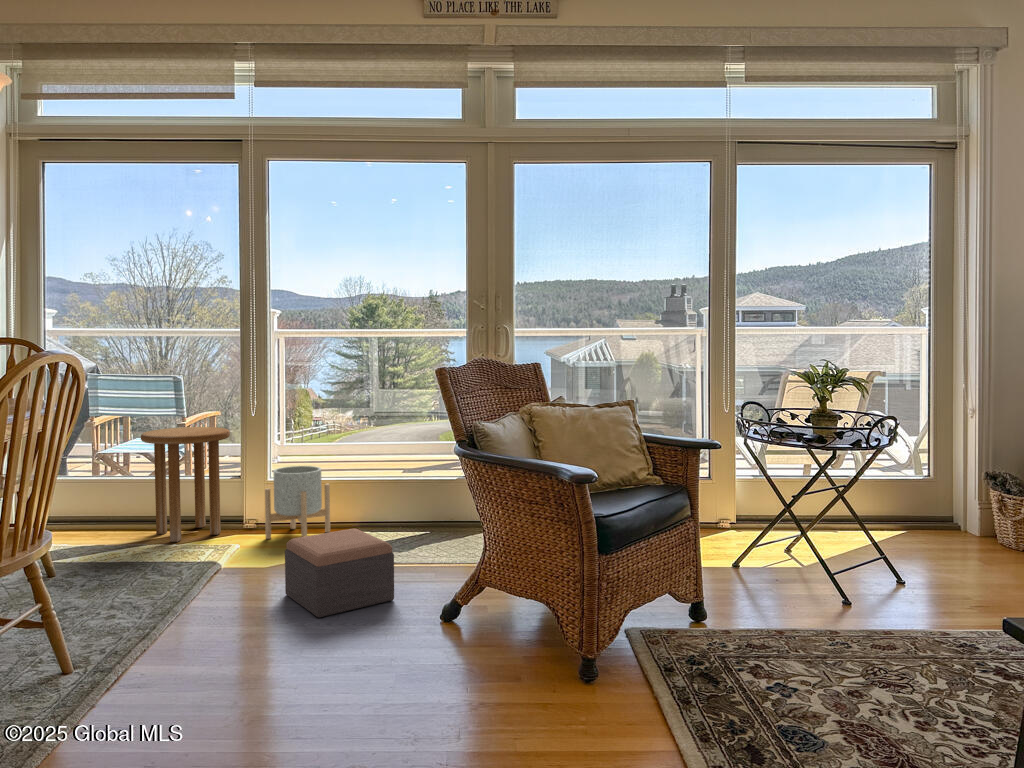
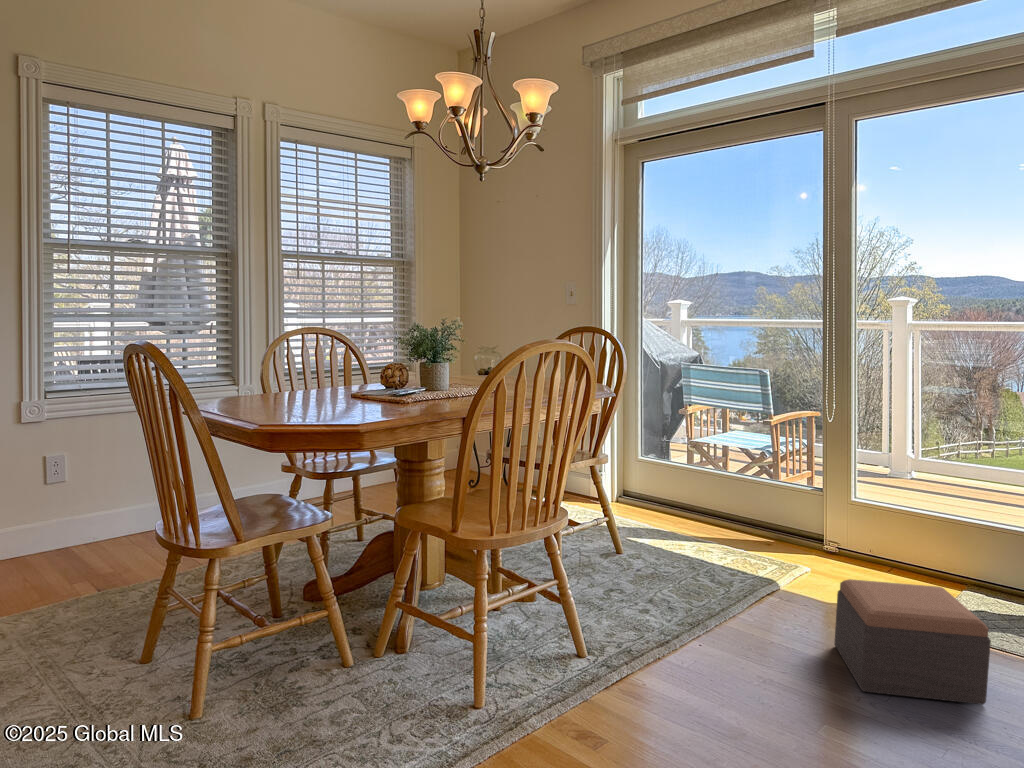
side table: present [141,427,230,542] -> none [720,426,814,550]
planter: present [265,466,330,539] -> none [841,488,932,585]

